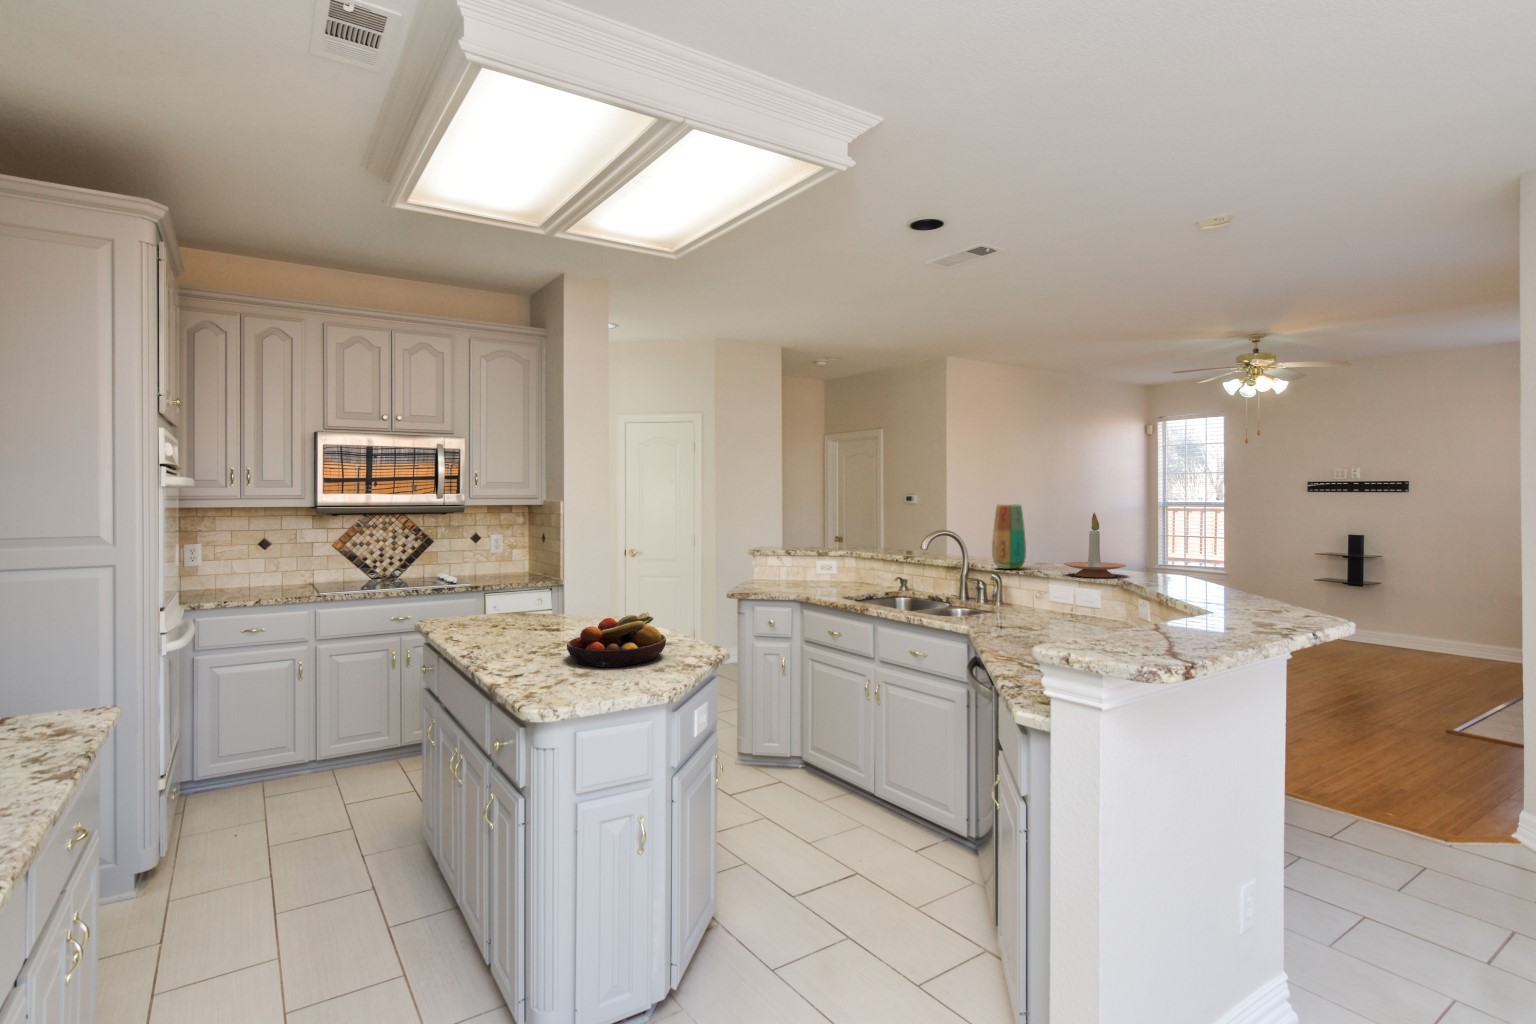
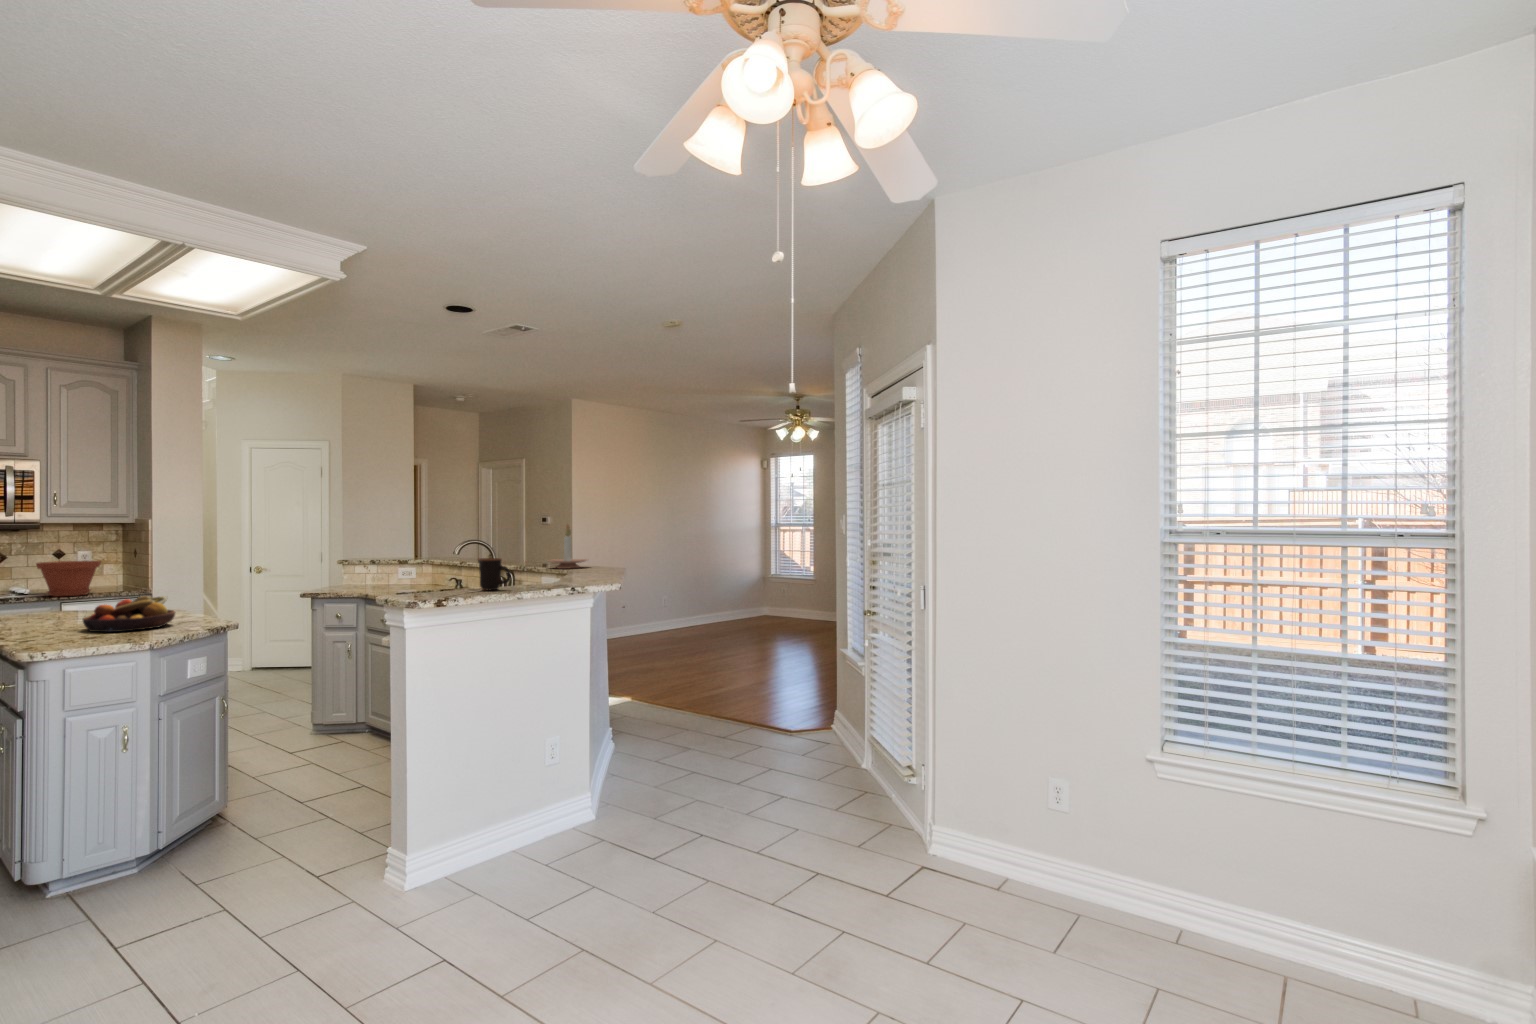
vase: present [992,504,1026,569] -> none [509,519,534,566]
plant pot: none [462,547,519,586] -> present [36,561,101,596]
mug: none [1153,583,1220,641] -> present [478,558,511,590]

